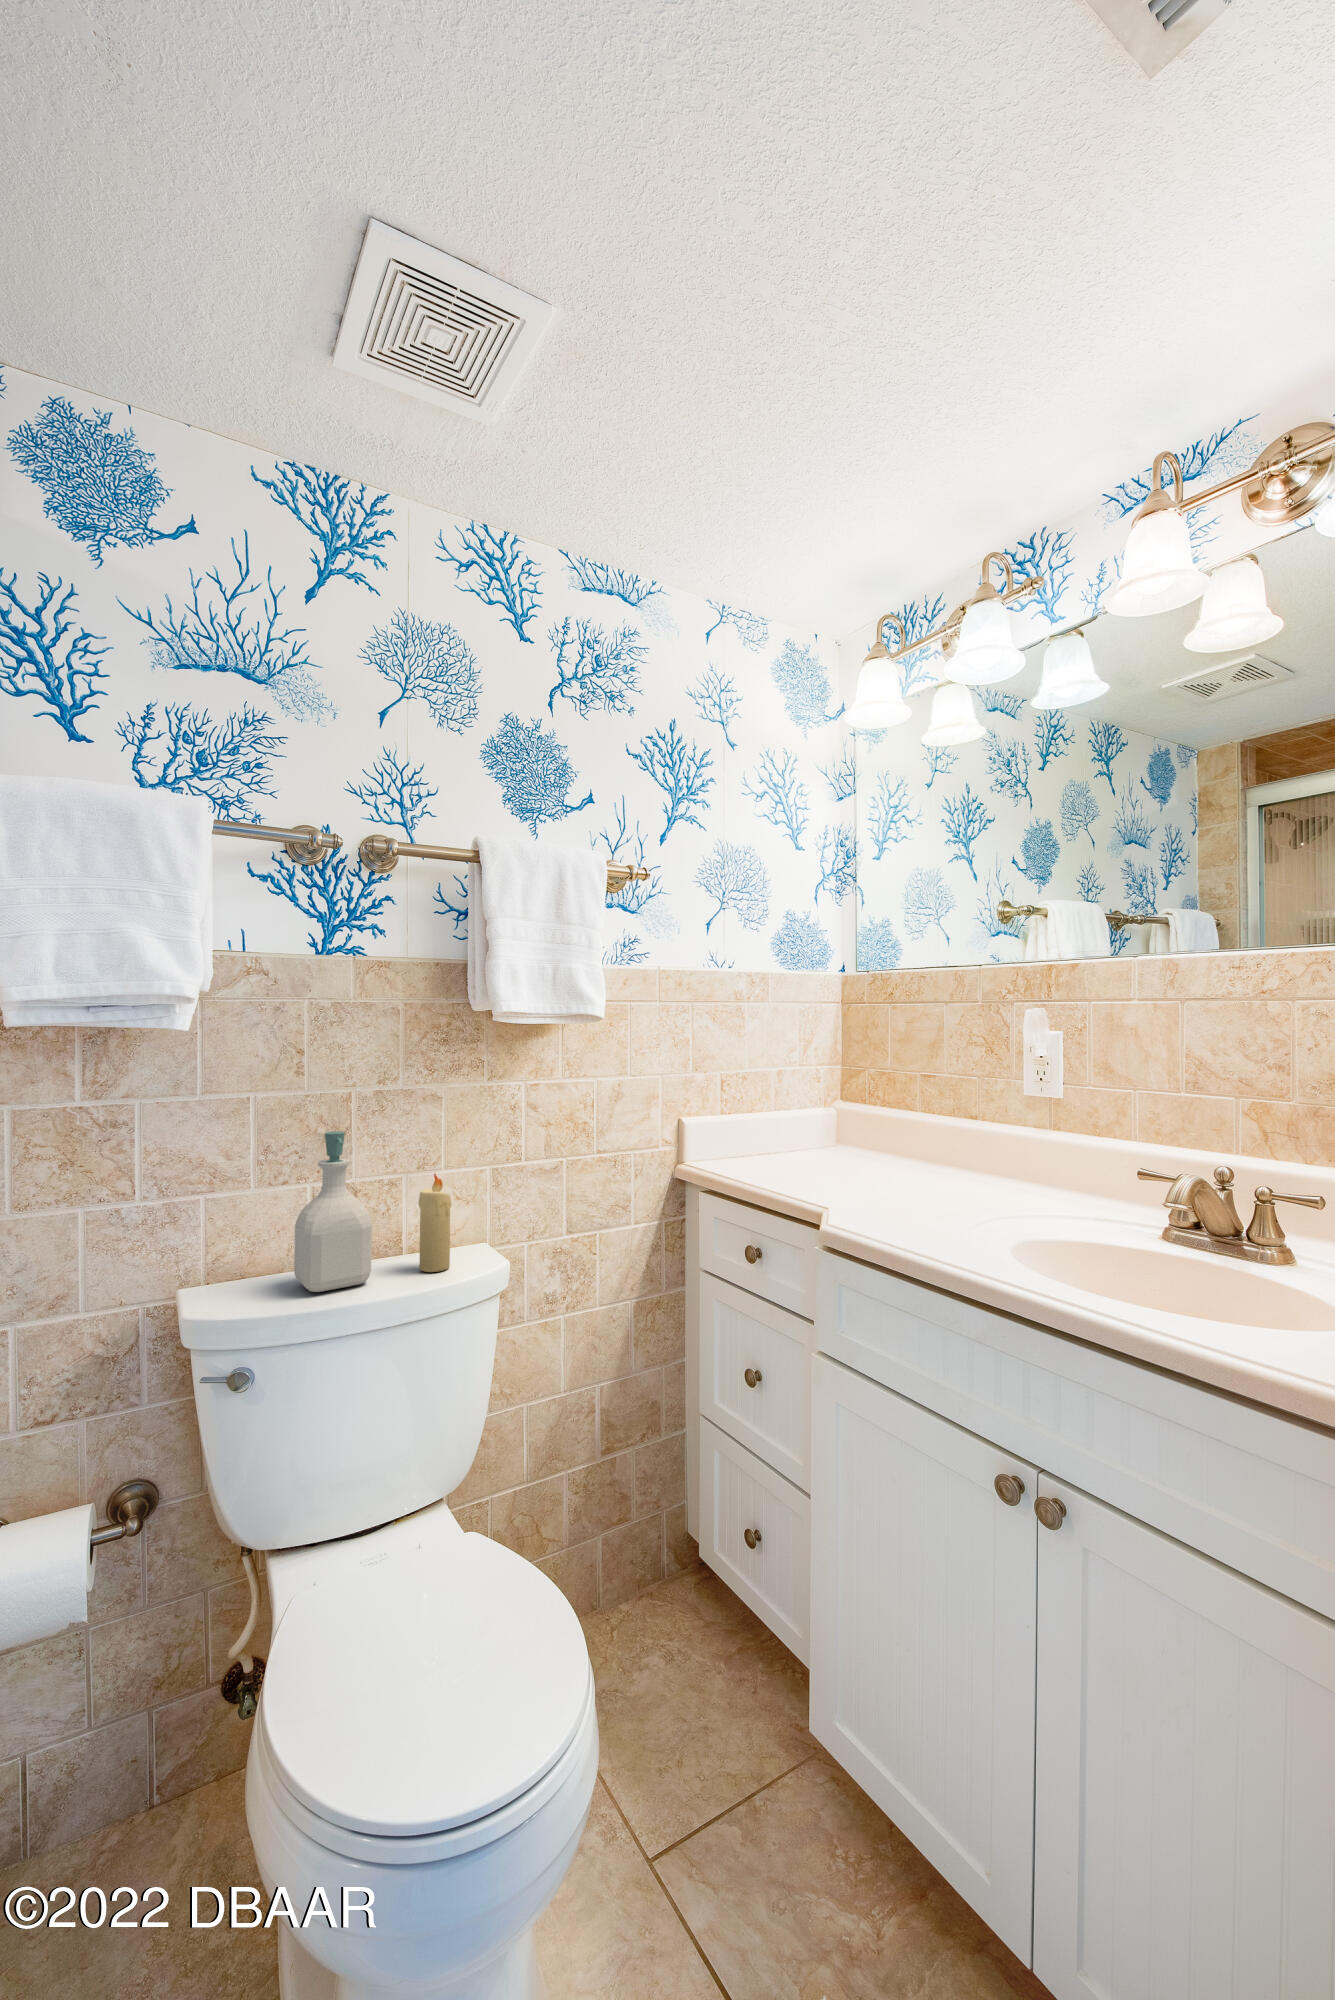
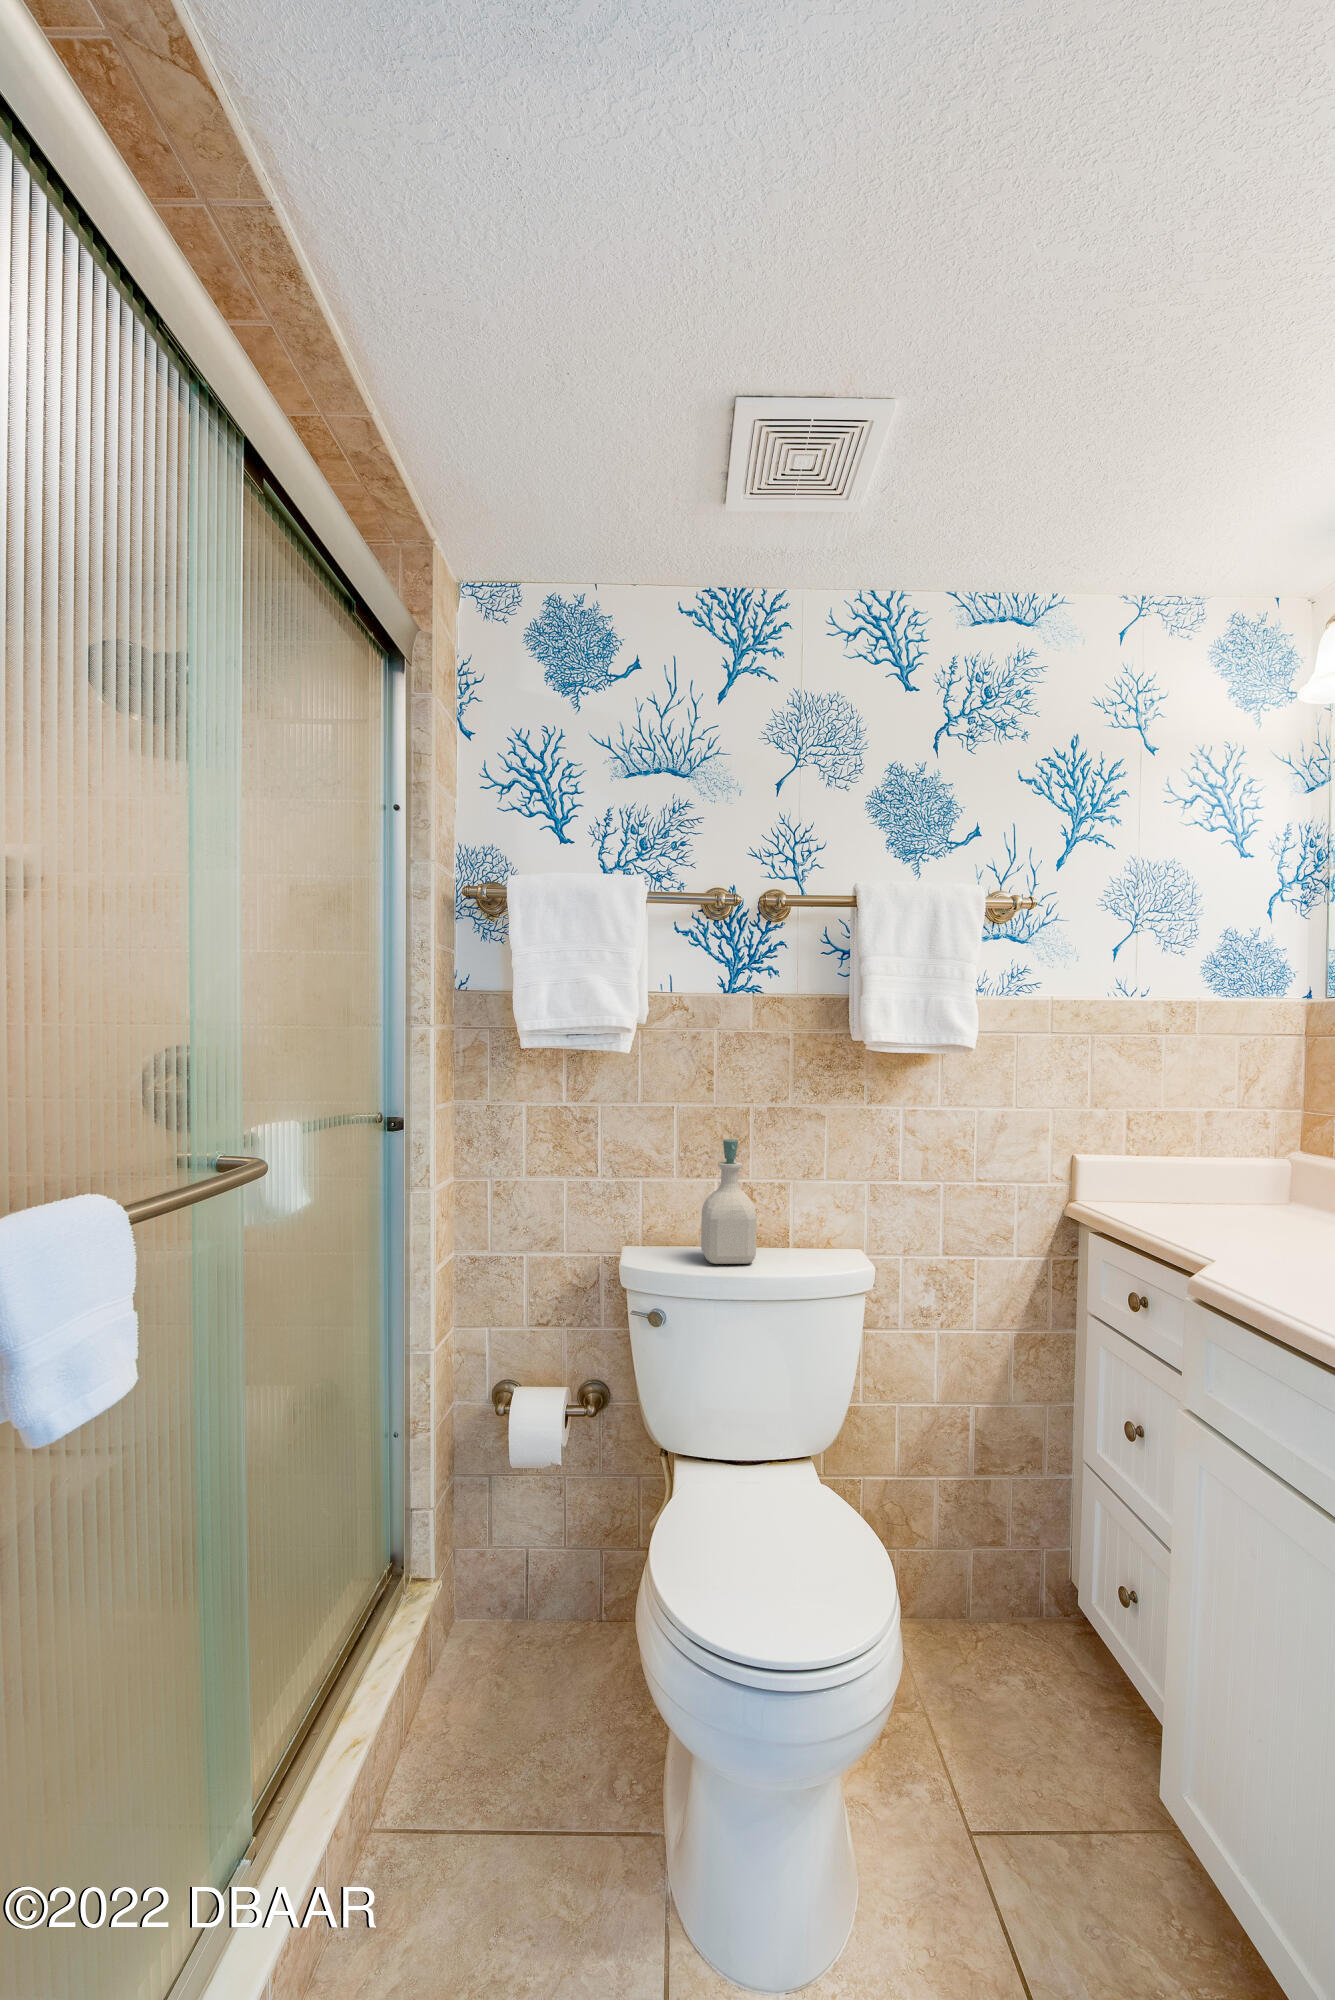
candle: present [418,1173,451,1272] -> none [795,1182,822,1265]

